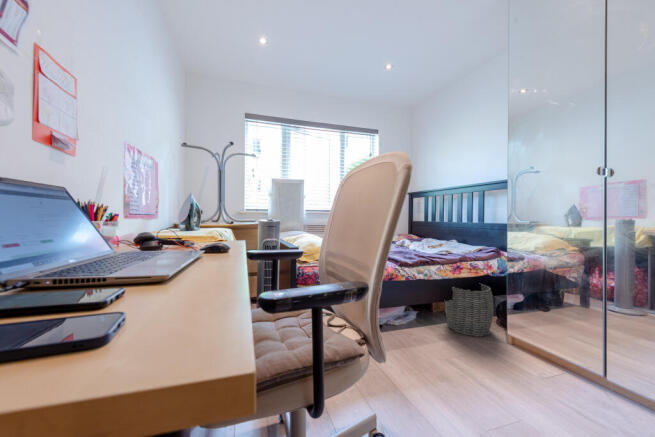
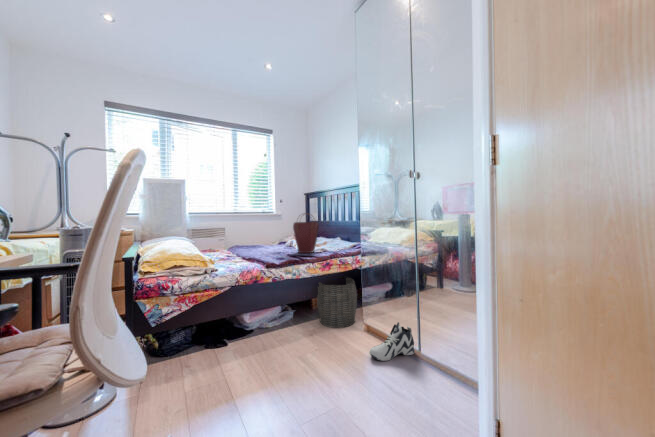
handbag: none [414,213,444,254] -> present [293,222,319,253]
sneaker: none [531,341,593,383] -> present [370,322,415,361]

